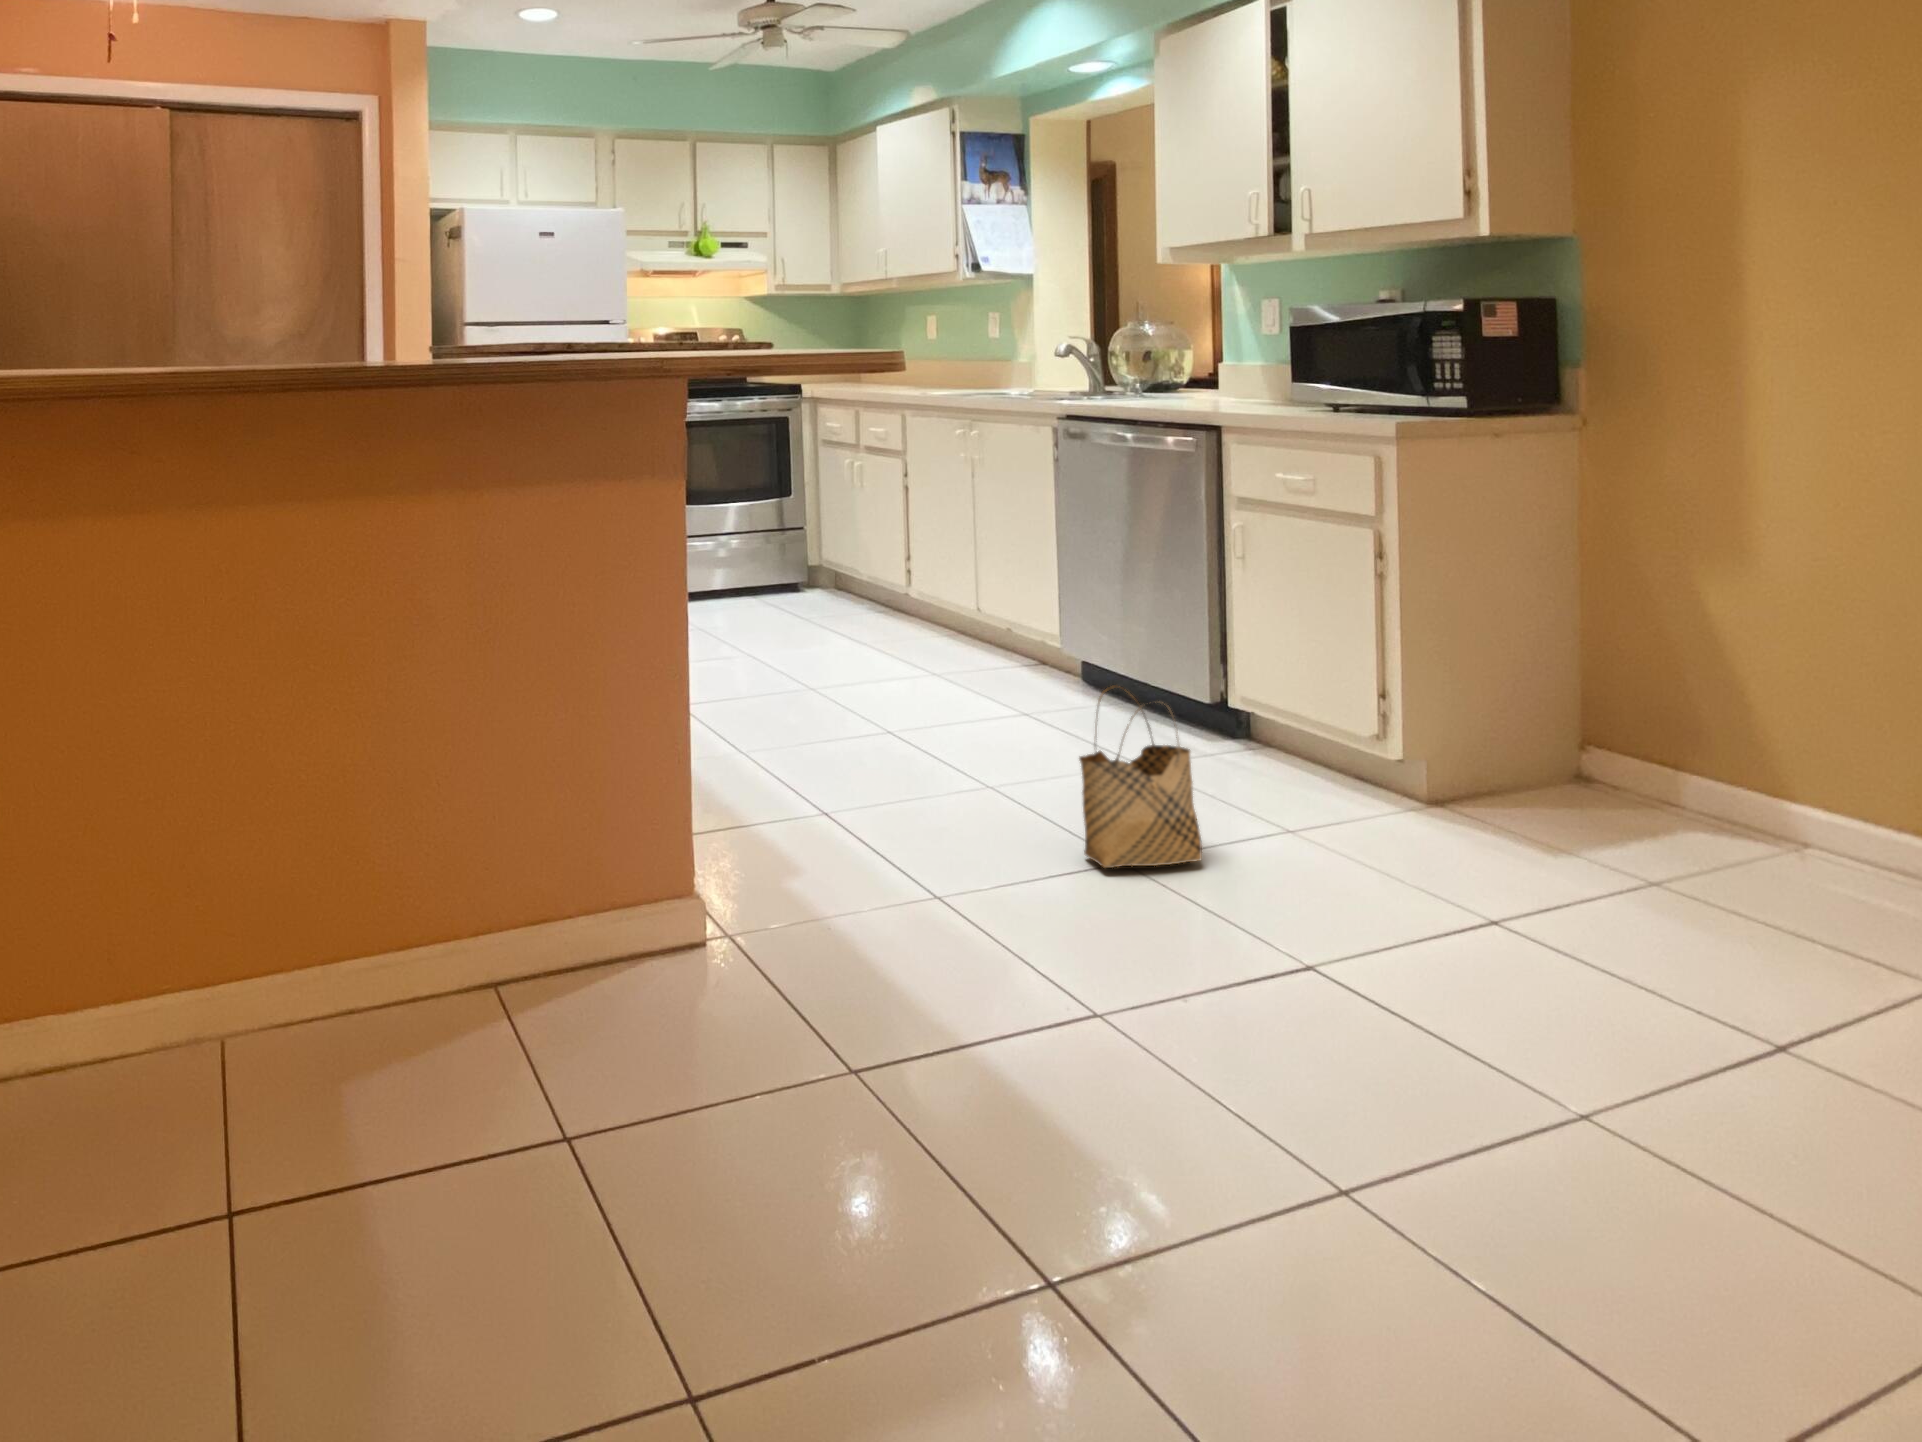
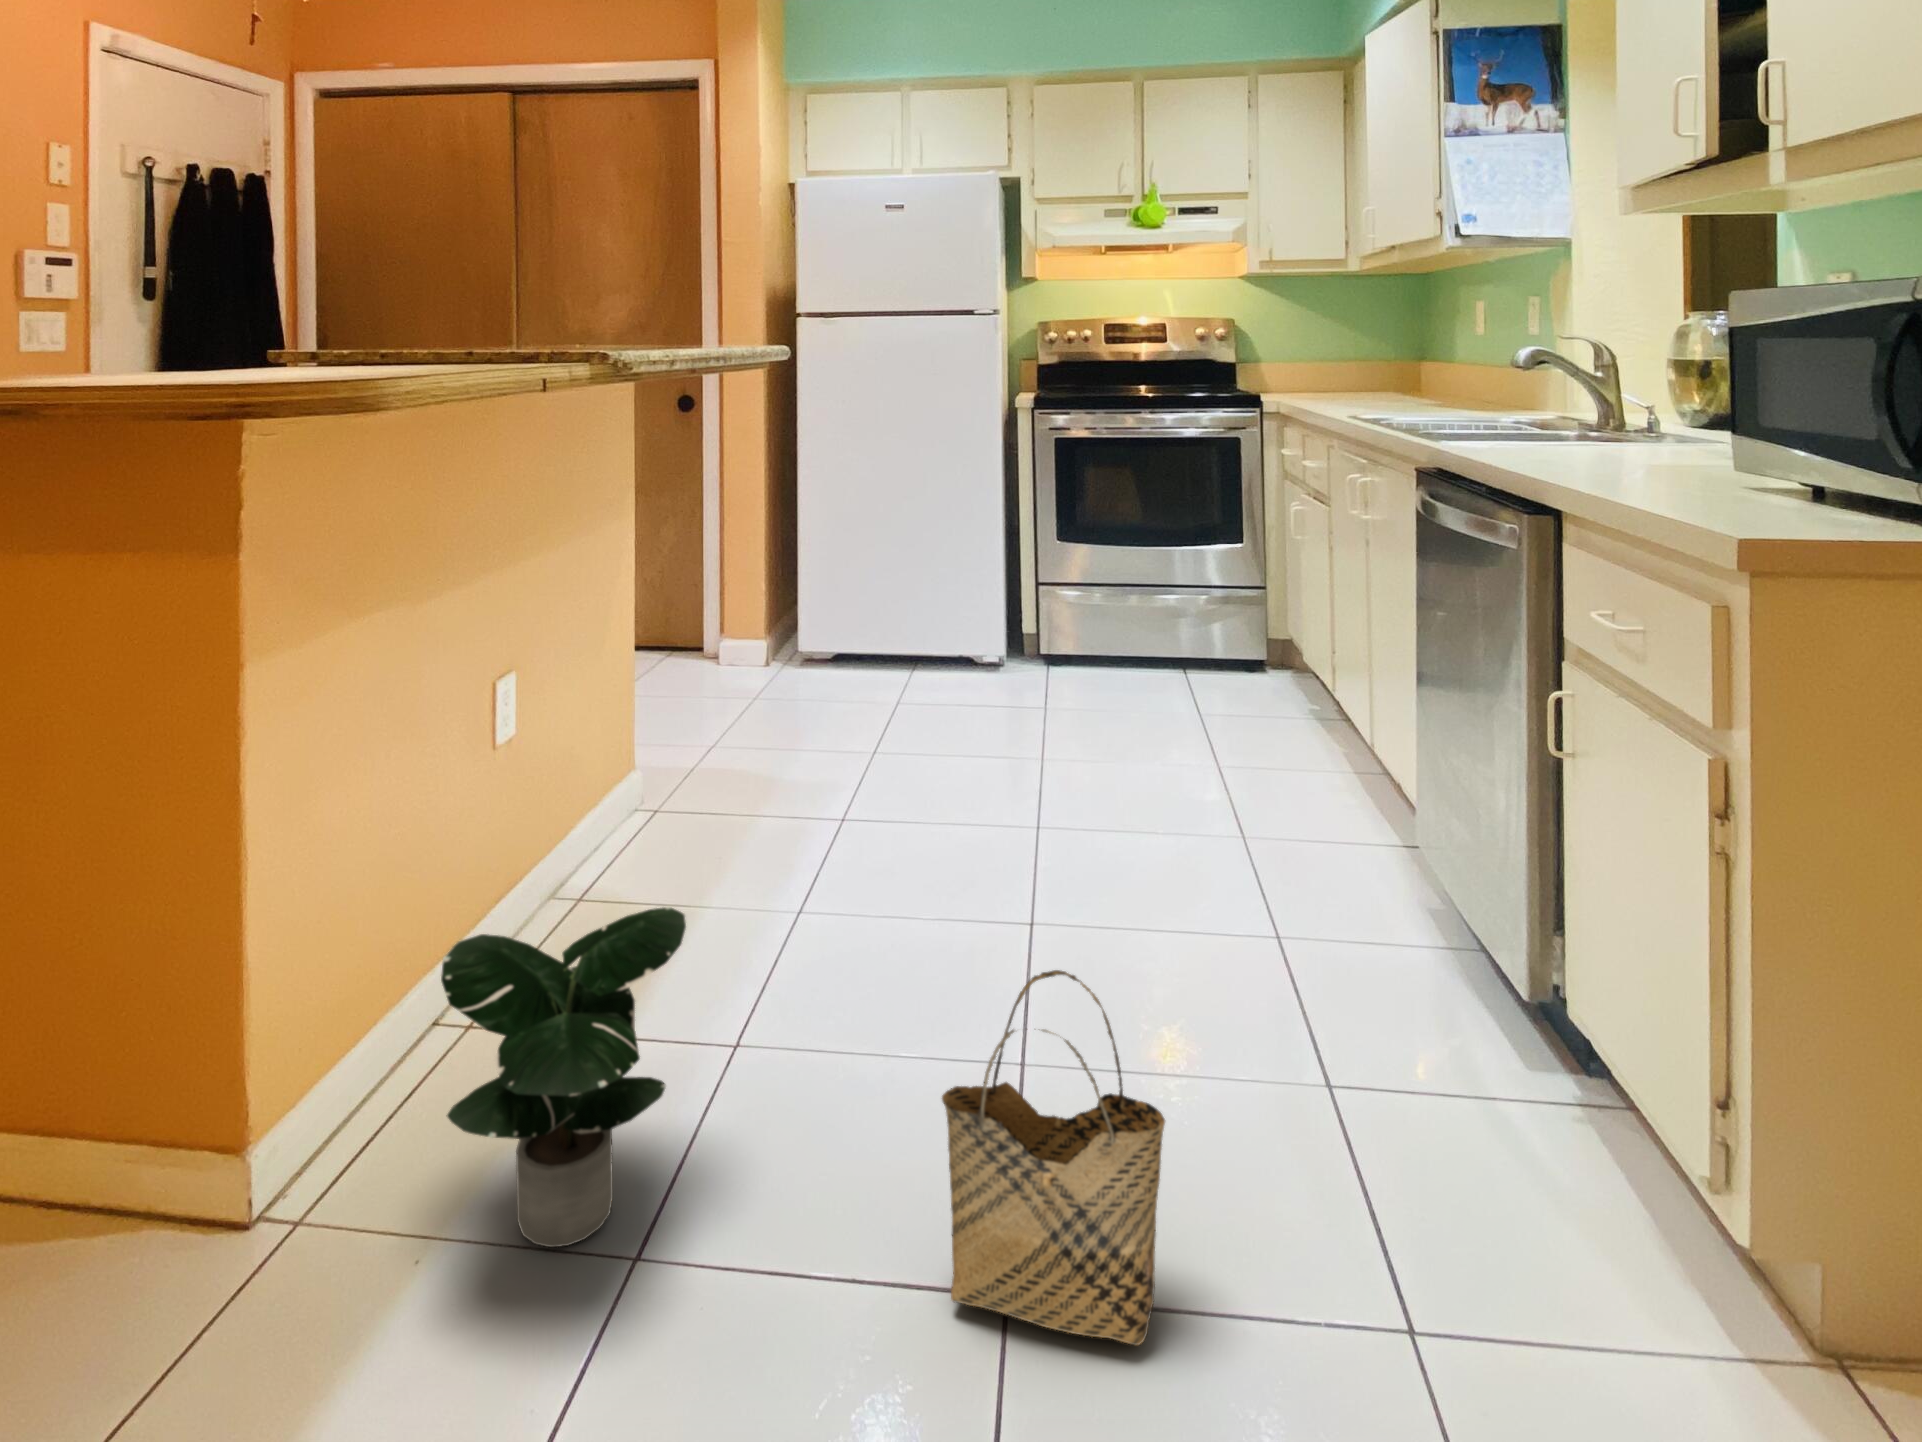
potted plant: none [775,698,949,905] -> present [441,907,686,1247]

